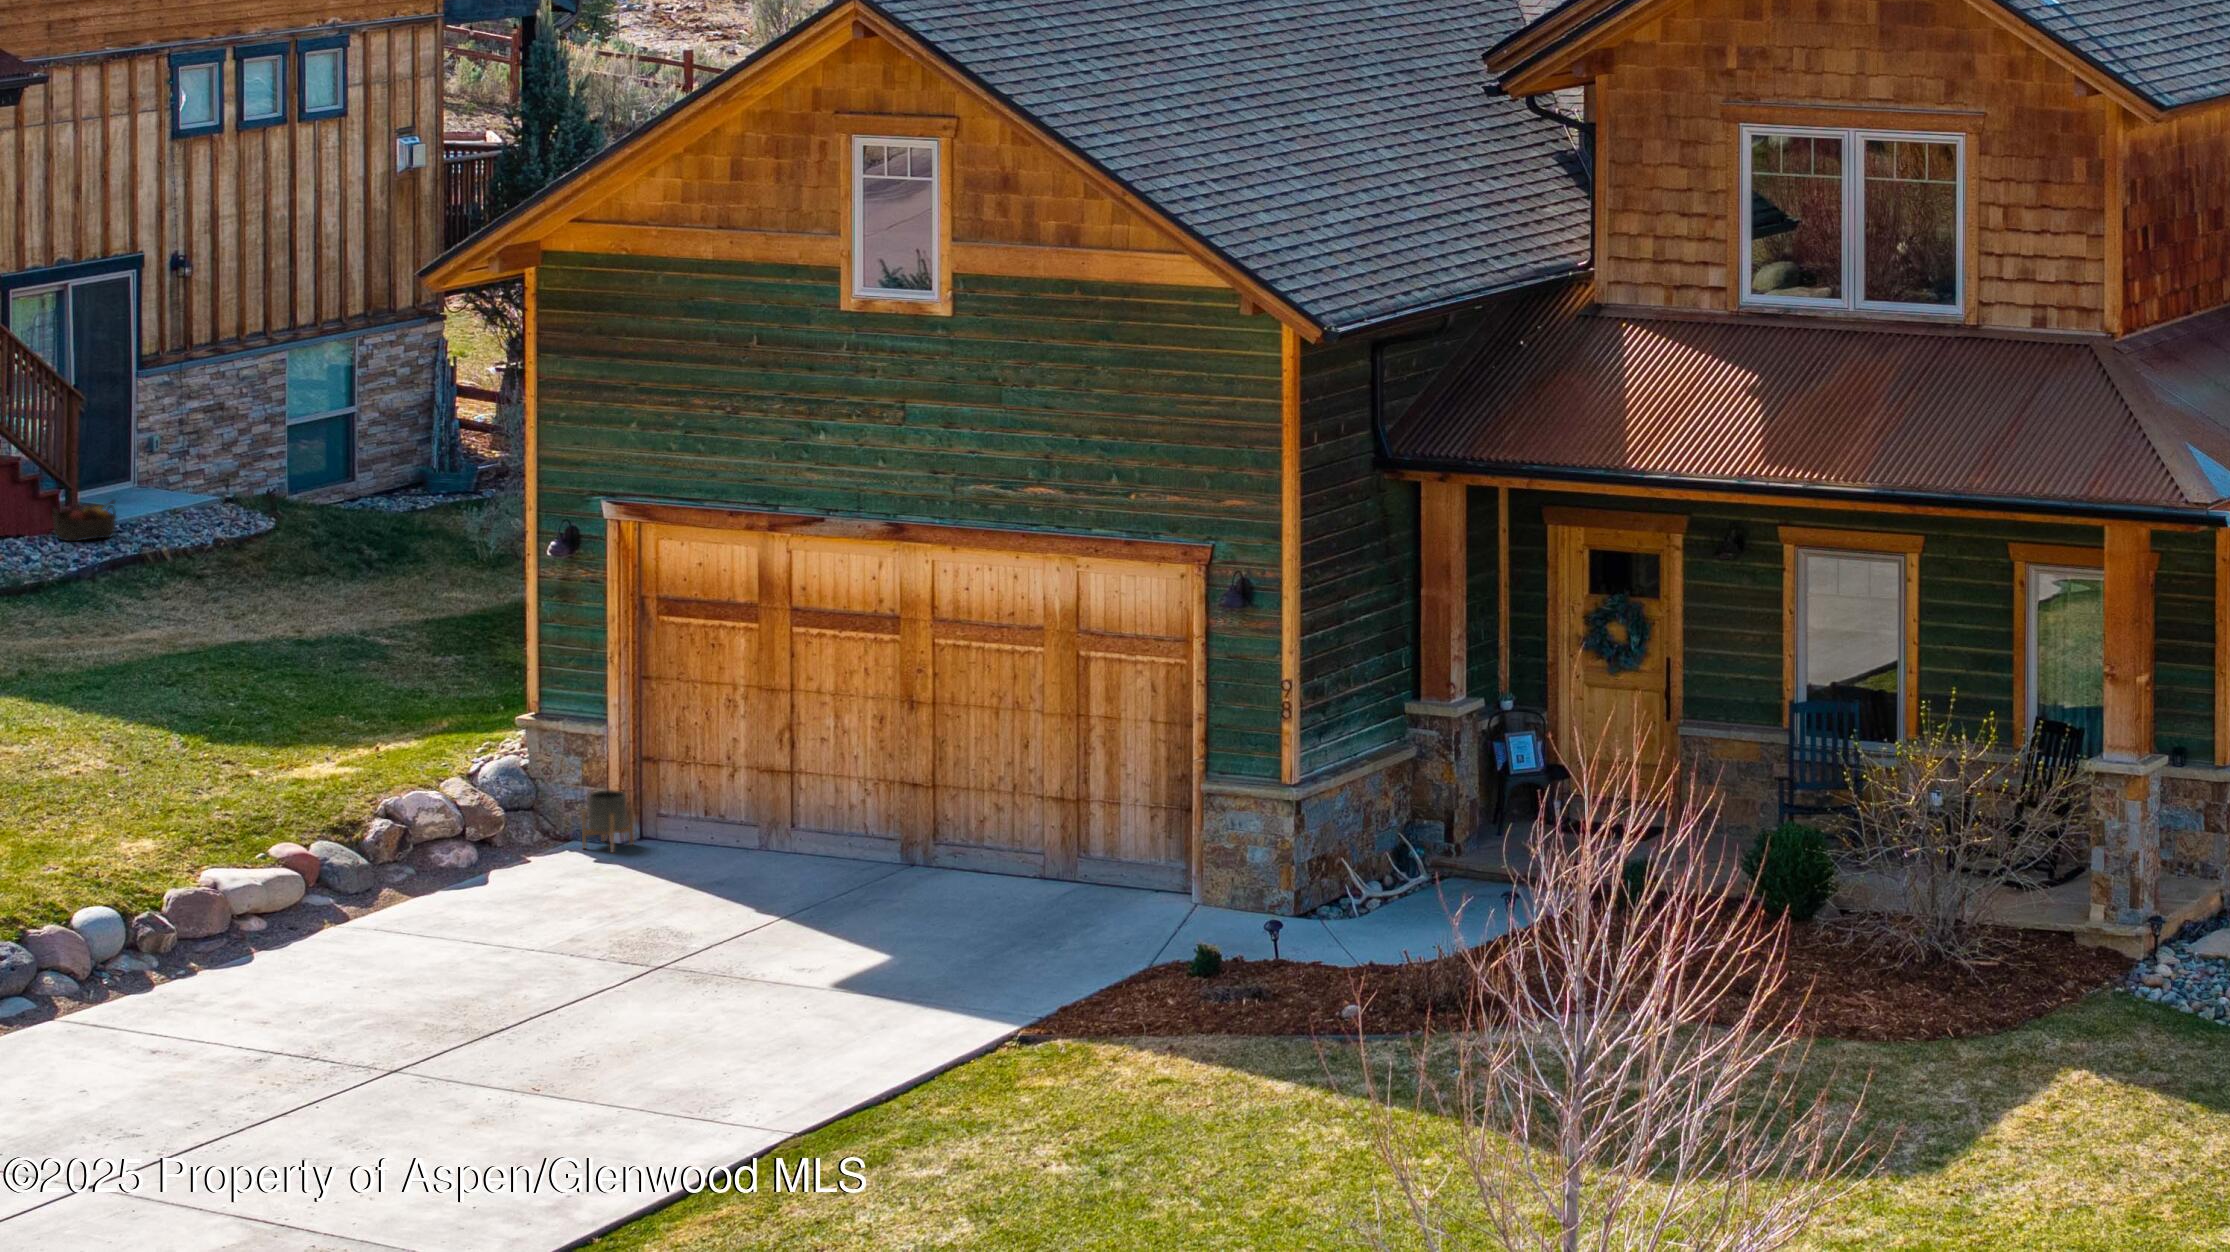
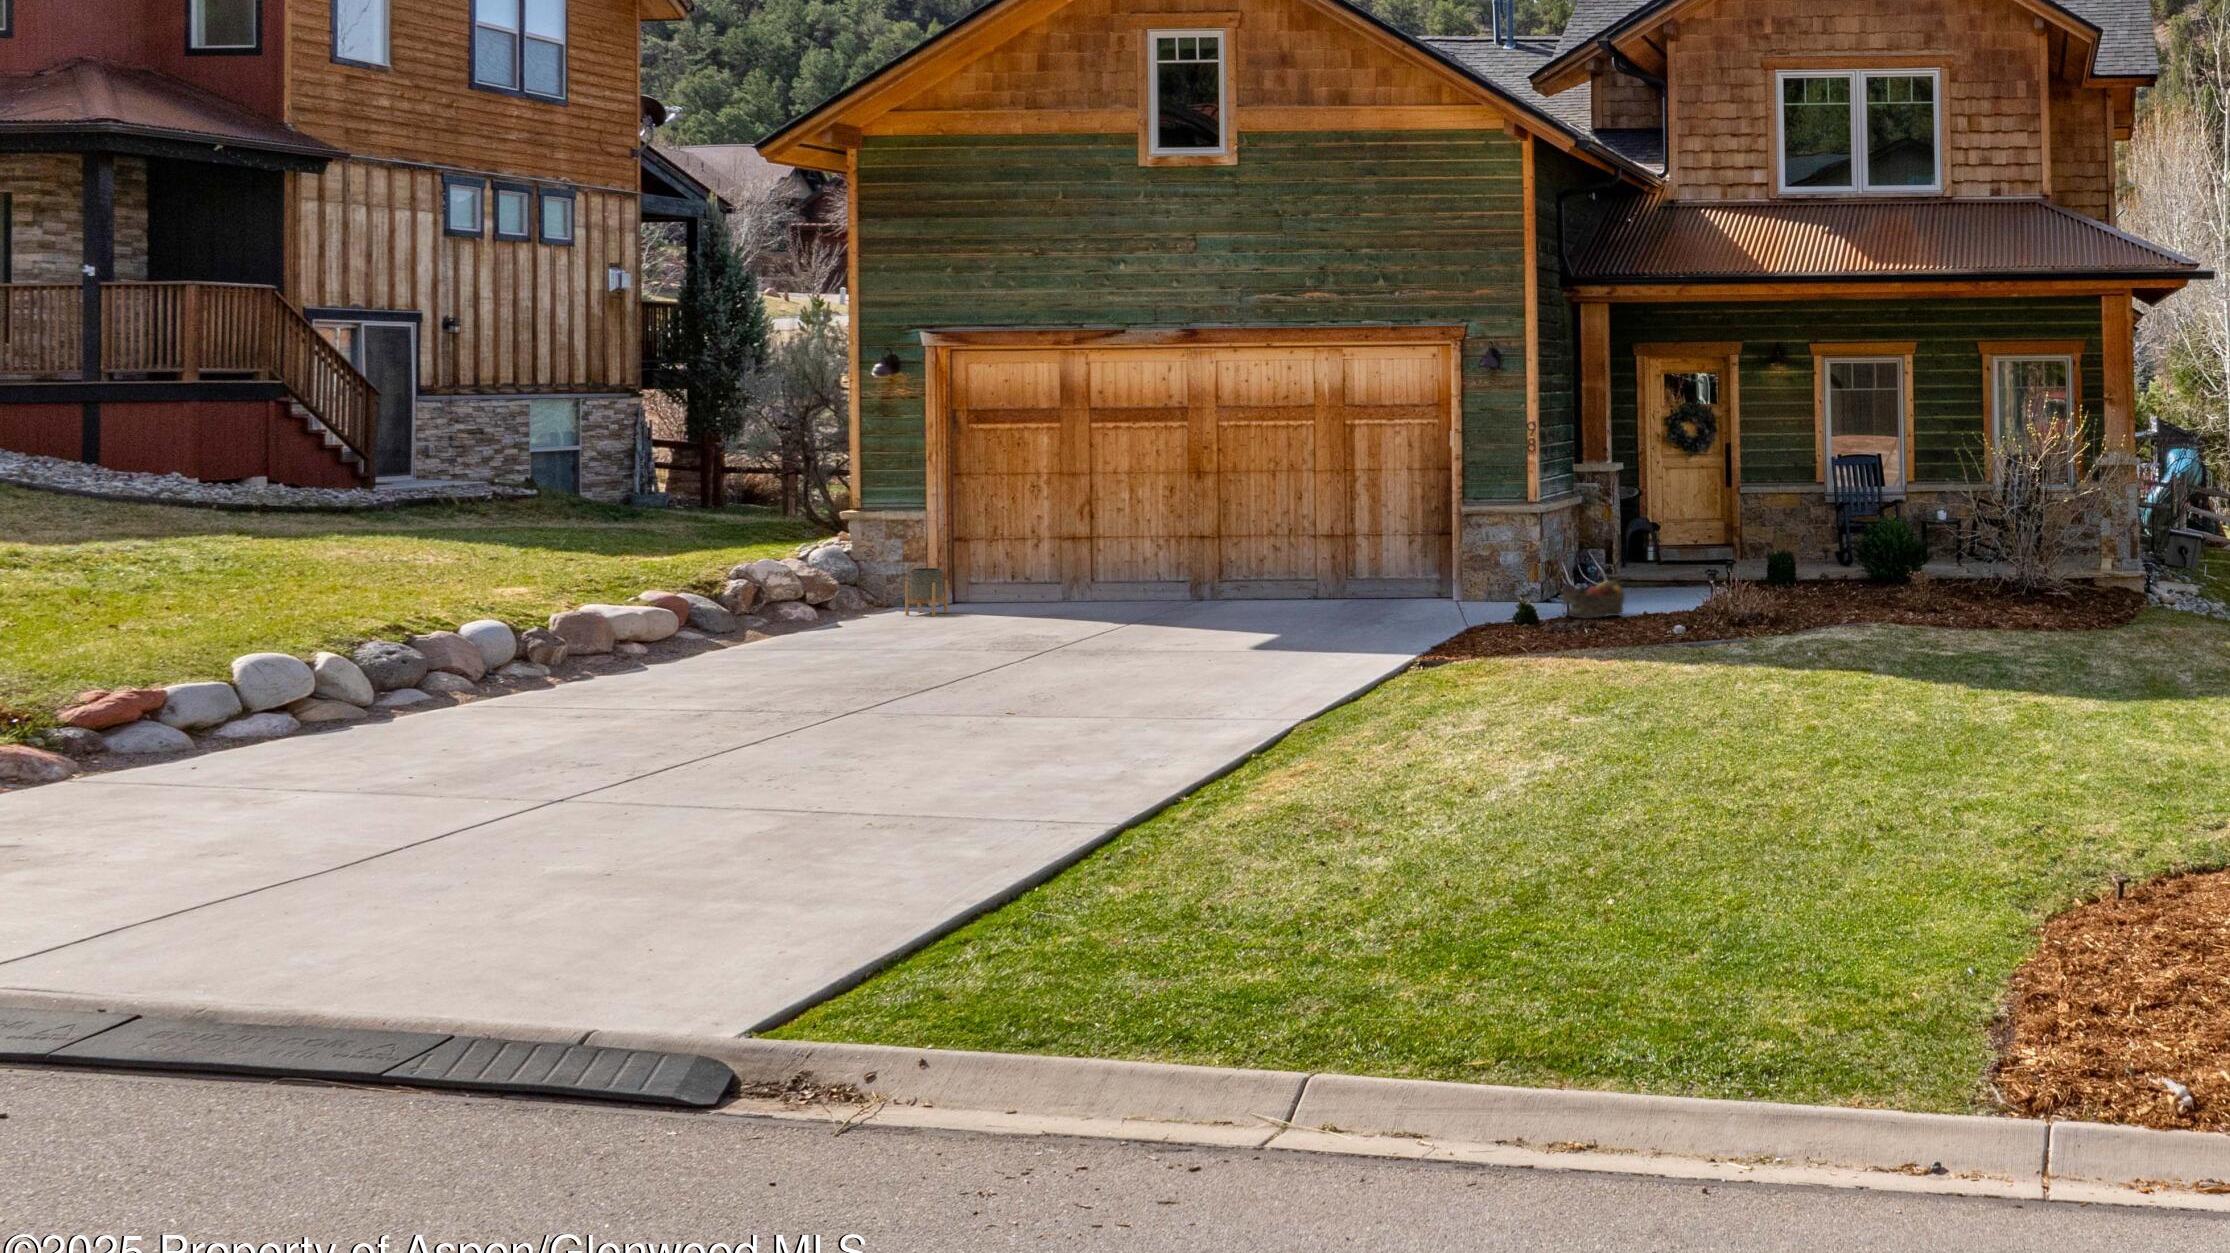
basket: present [52,501,116,541] -> present [1563,578,1625,619]

